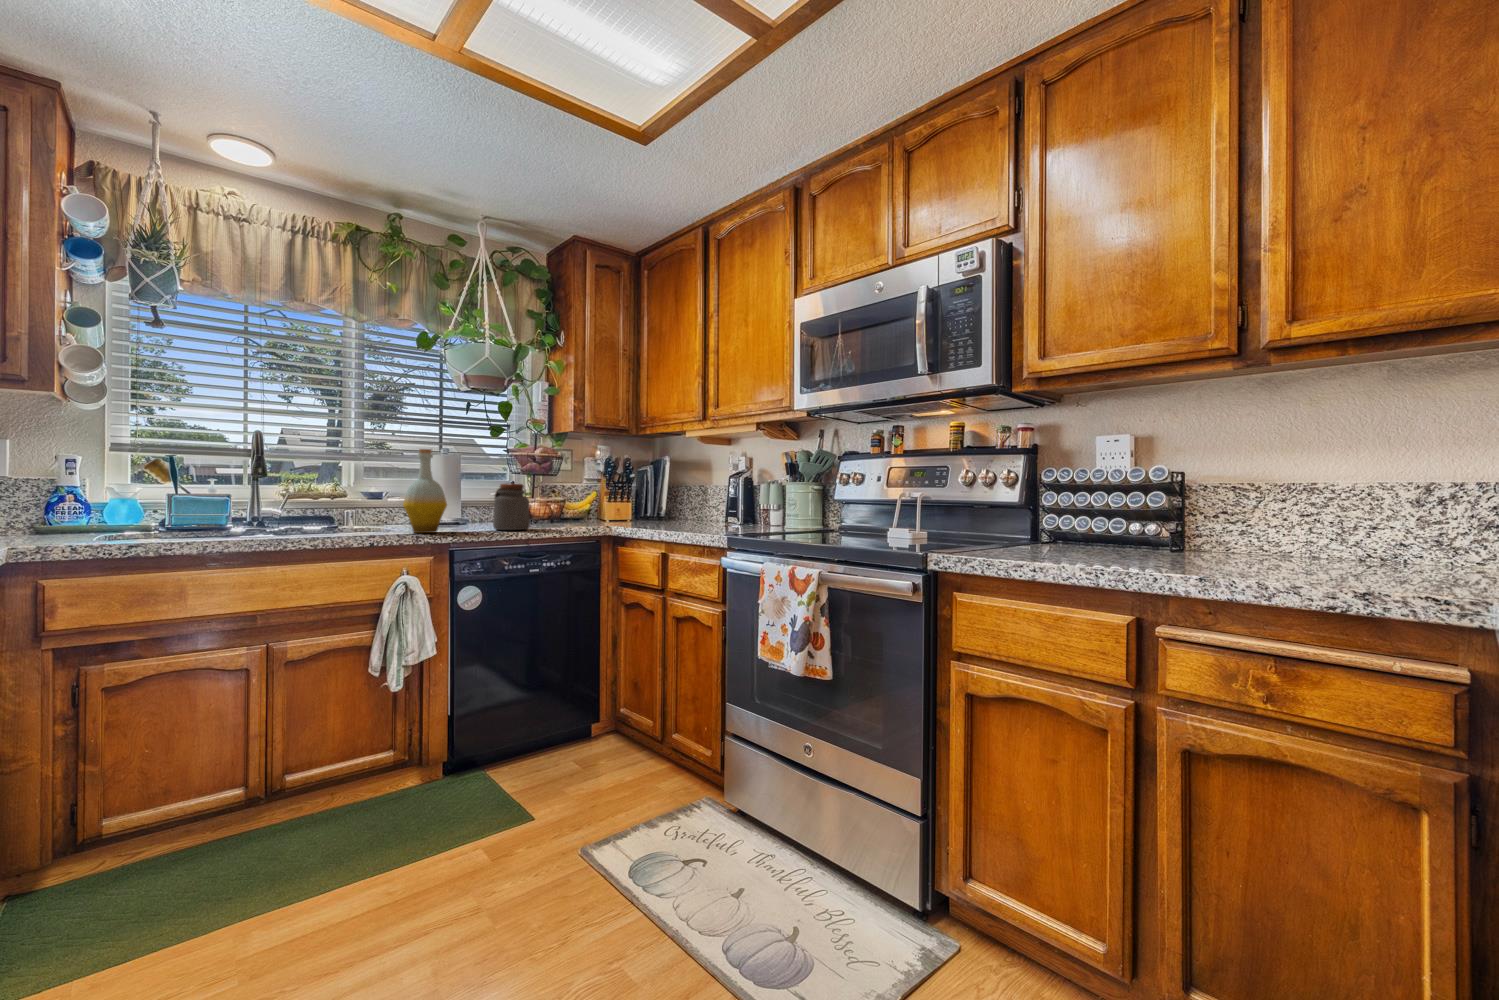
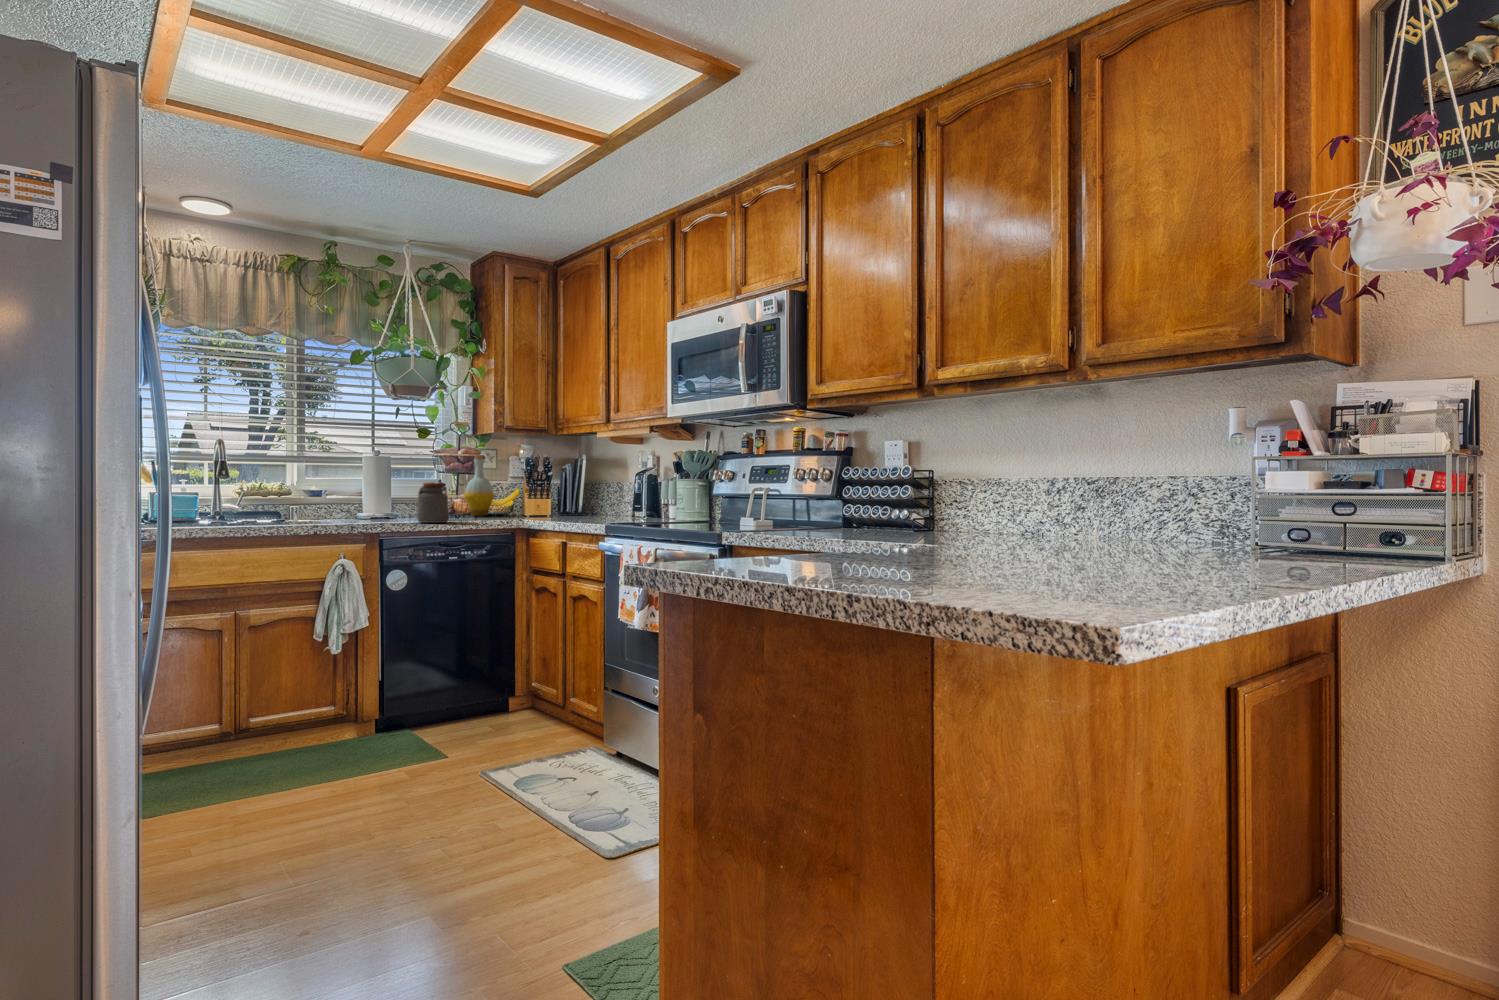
bottle: present [403,449,447,533] -> present [464,456,494,516]

